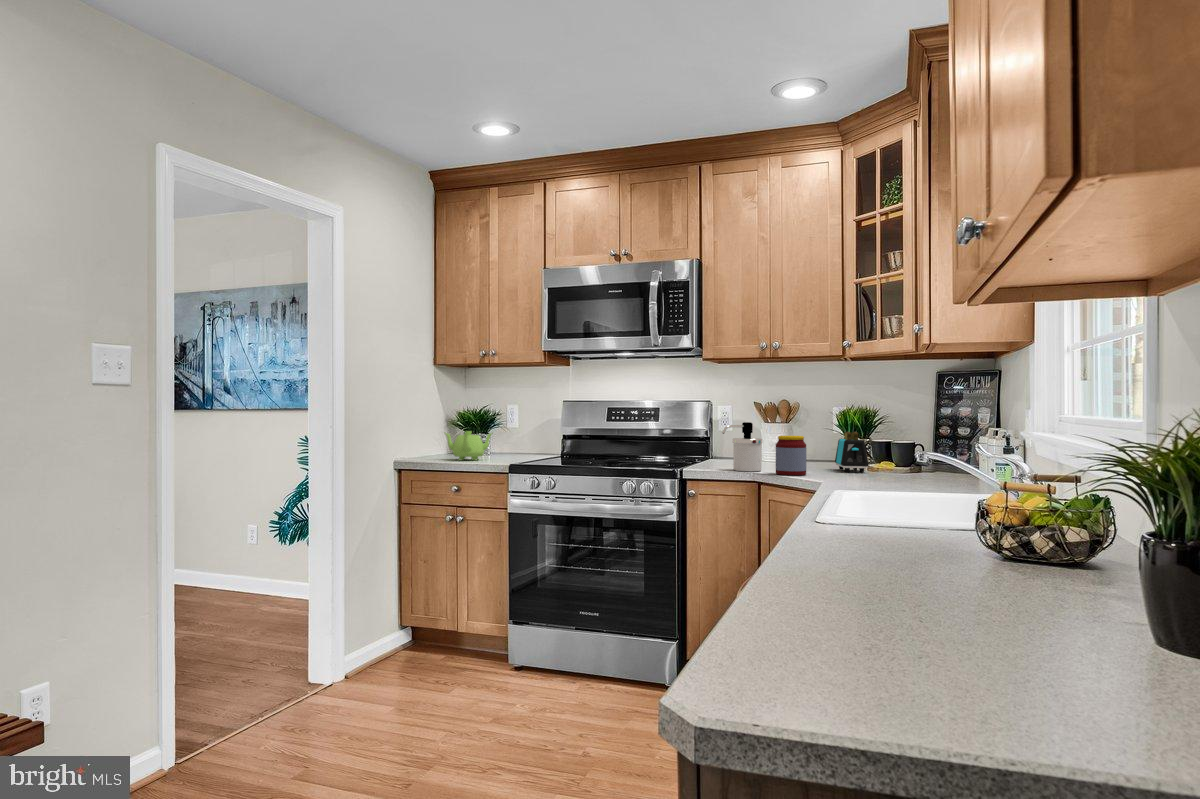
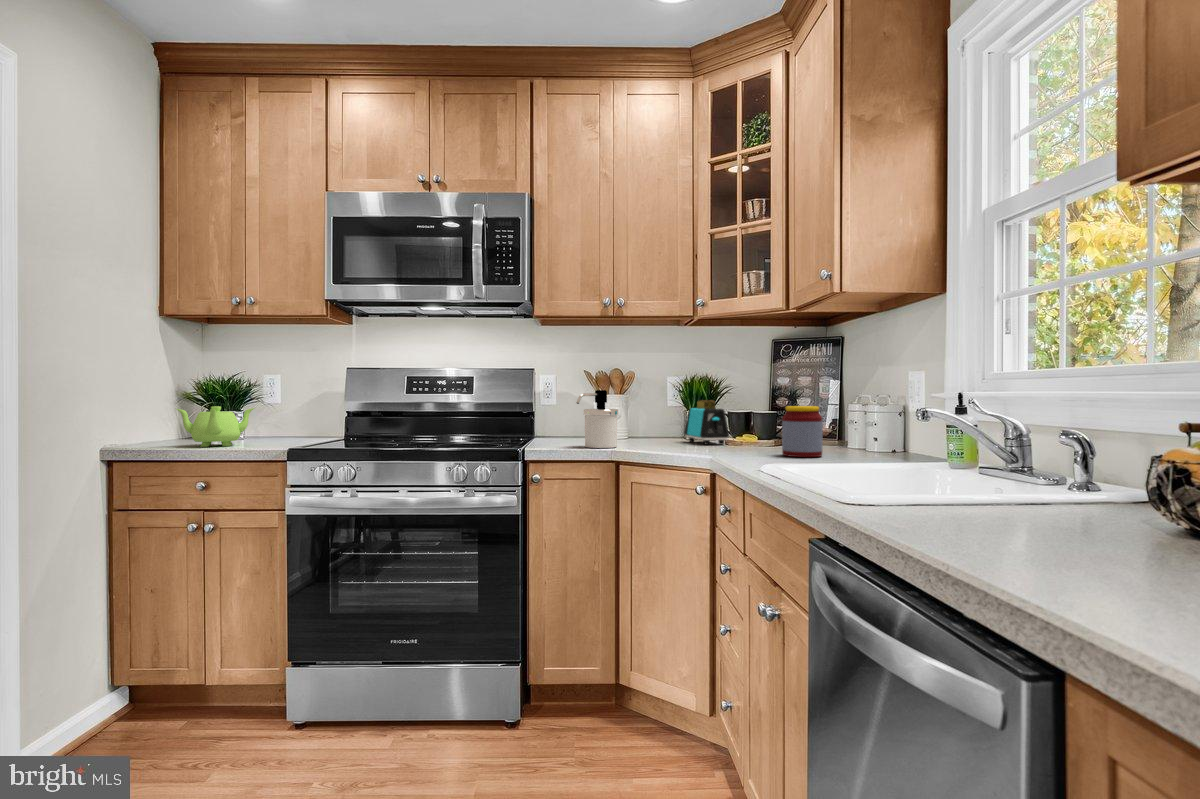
jar: present [776,436,806,475] -> present [782,406,823,457]

